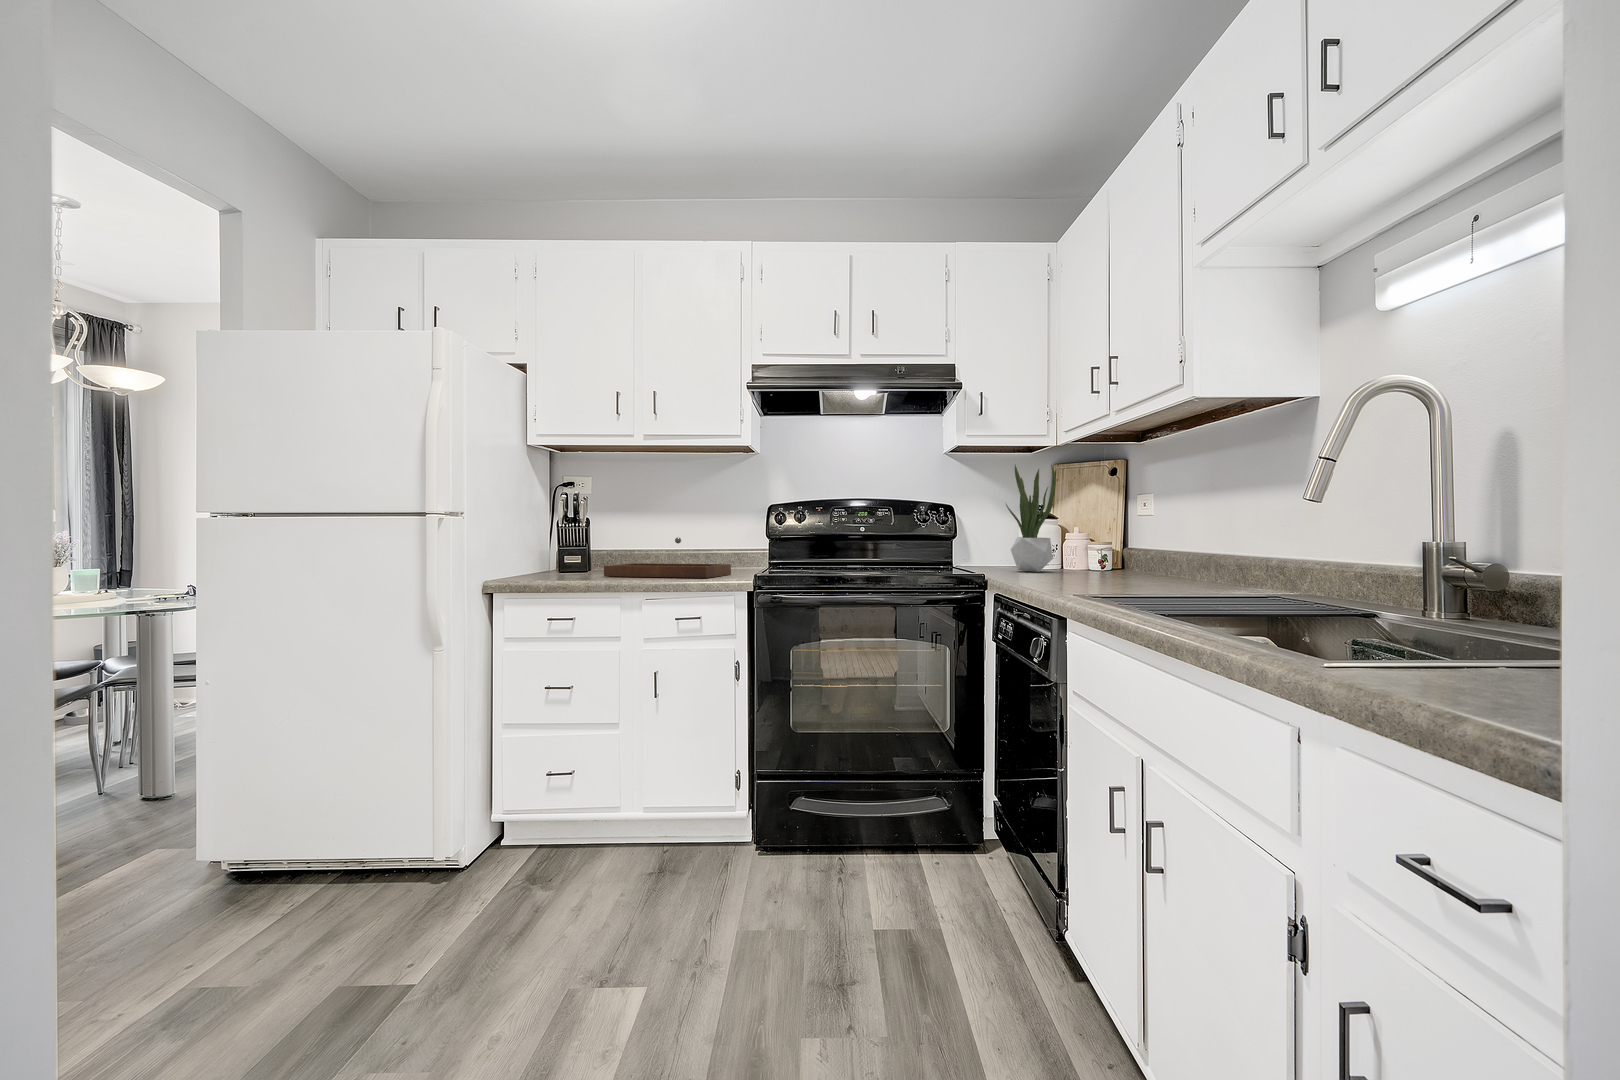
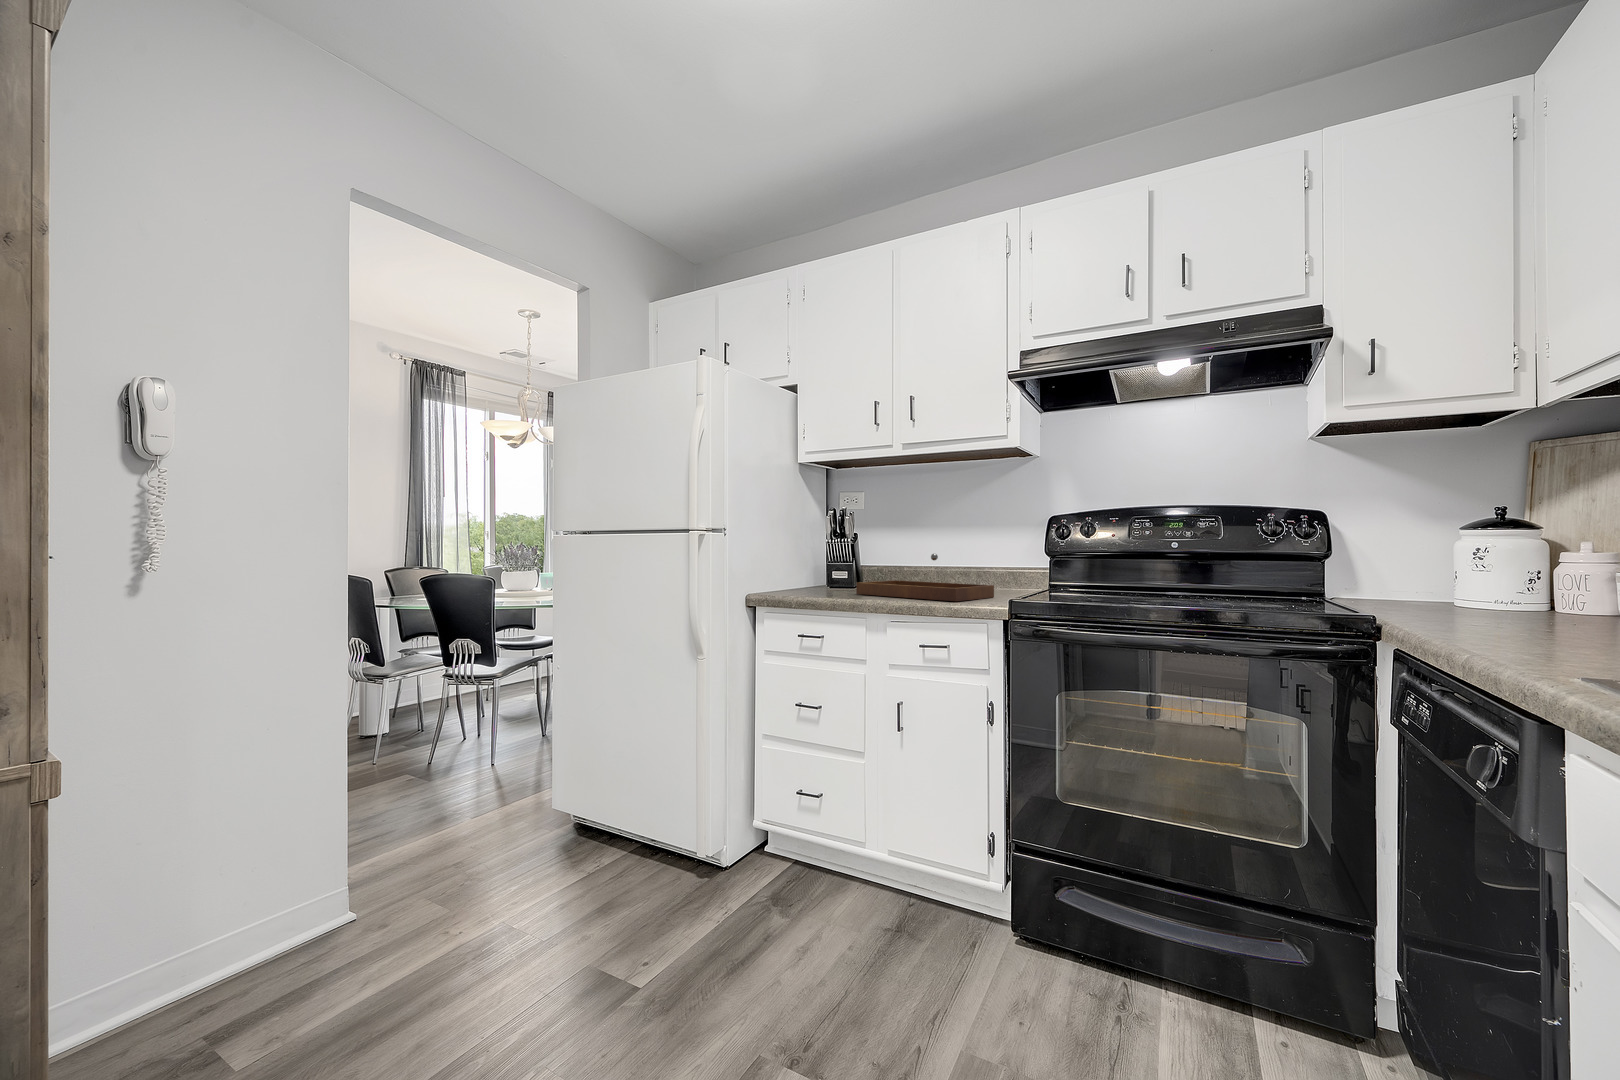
potted plant: present [1006,465,1056,572] -> none [1422,438,1533,614]

